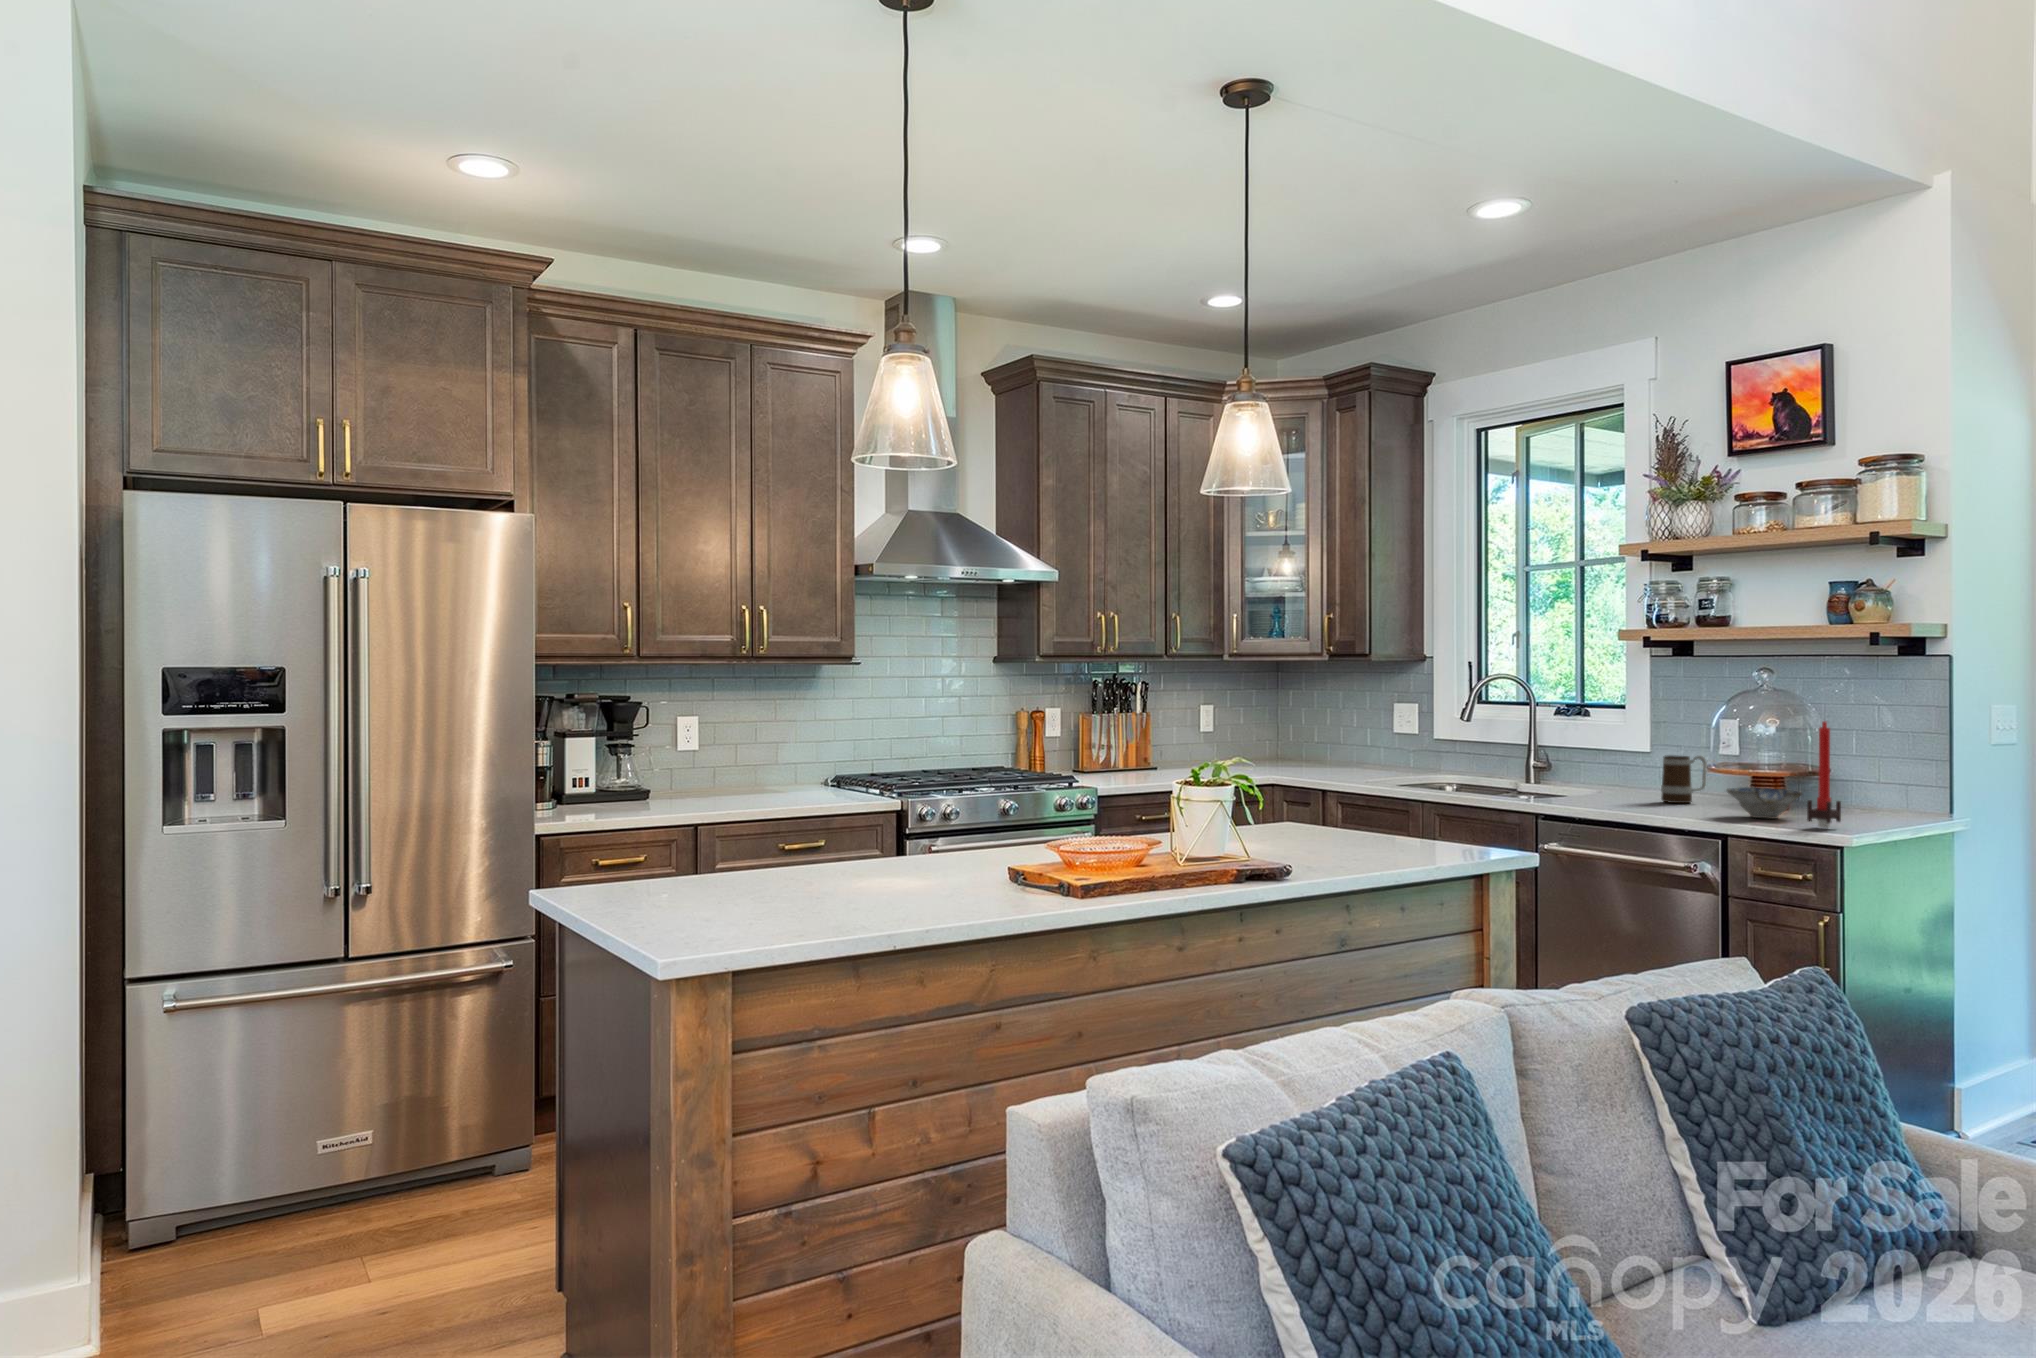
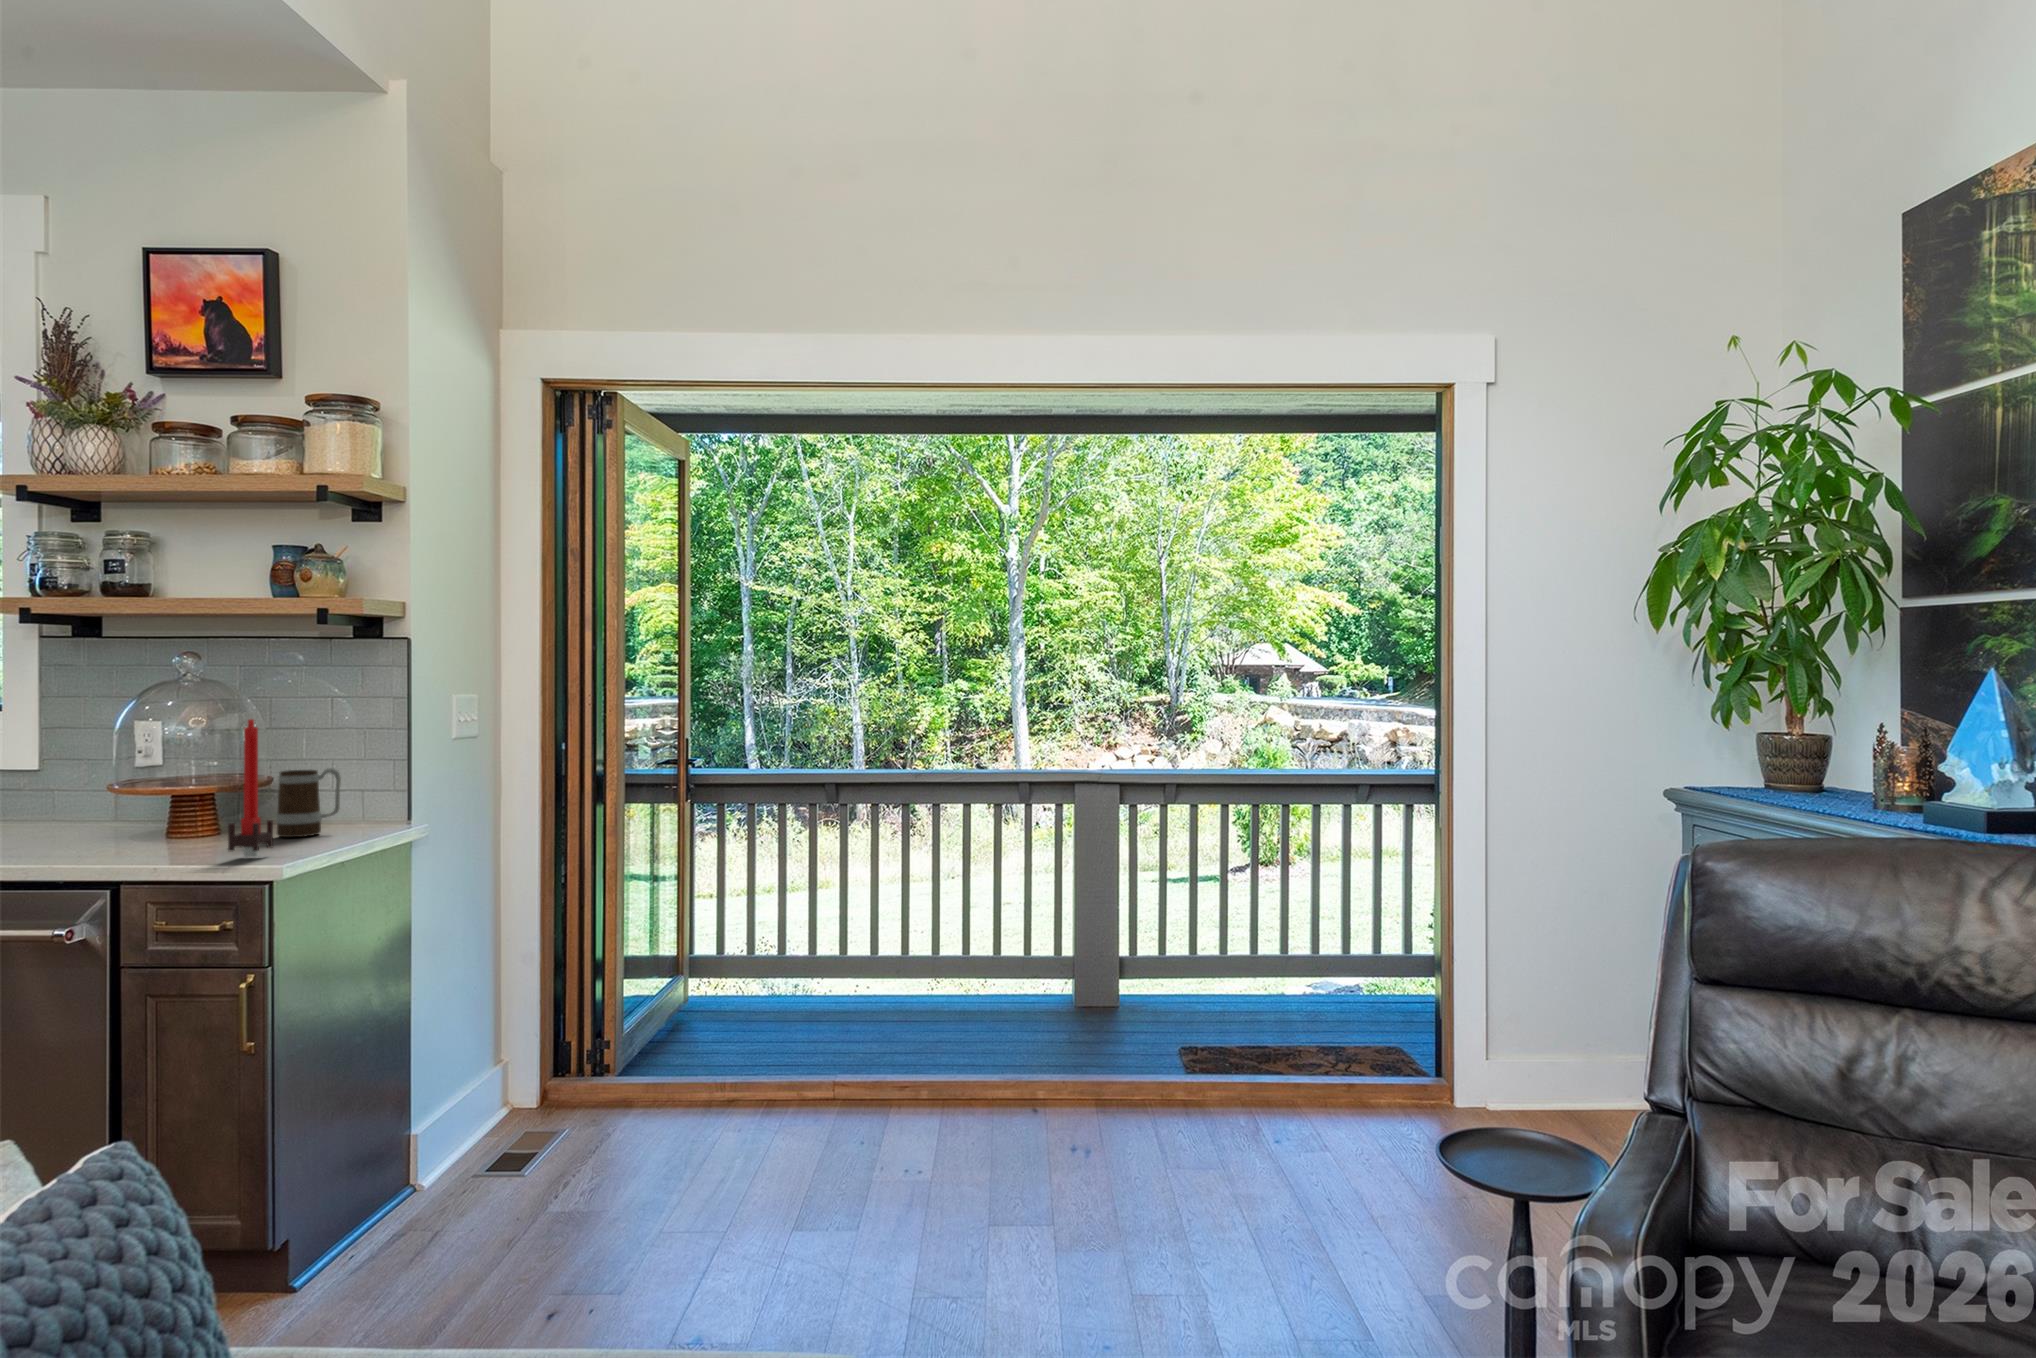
mug: present [1661,755,1707,803] -> present [276,768,341,837]
ceramic bowl: present [1727,787,1802,819] -> none [124,809,232,852]

